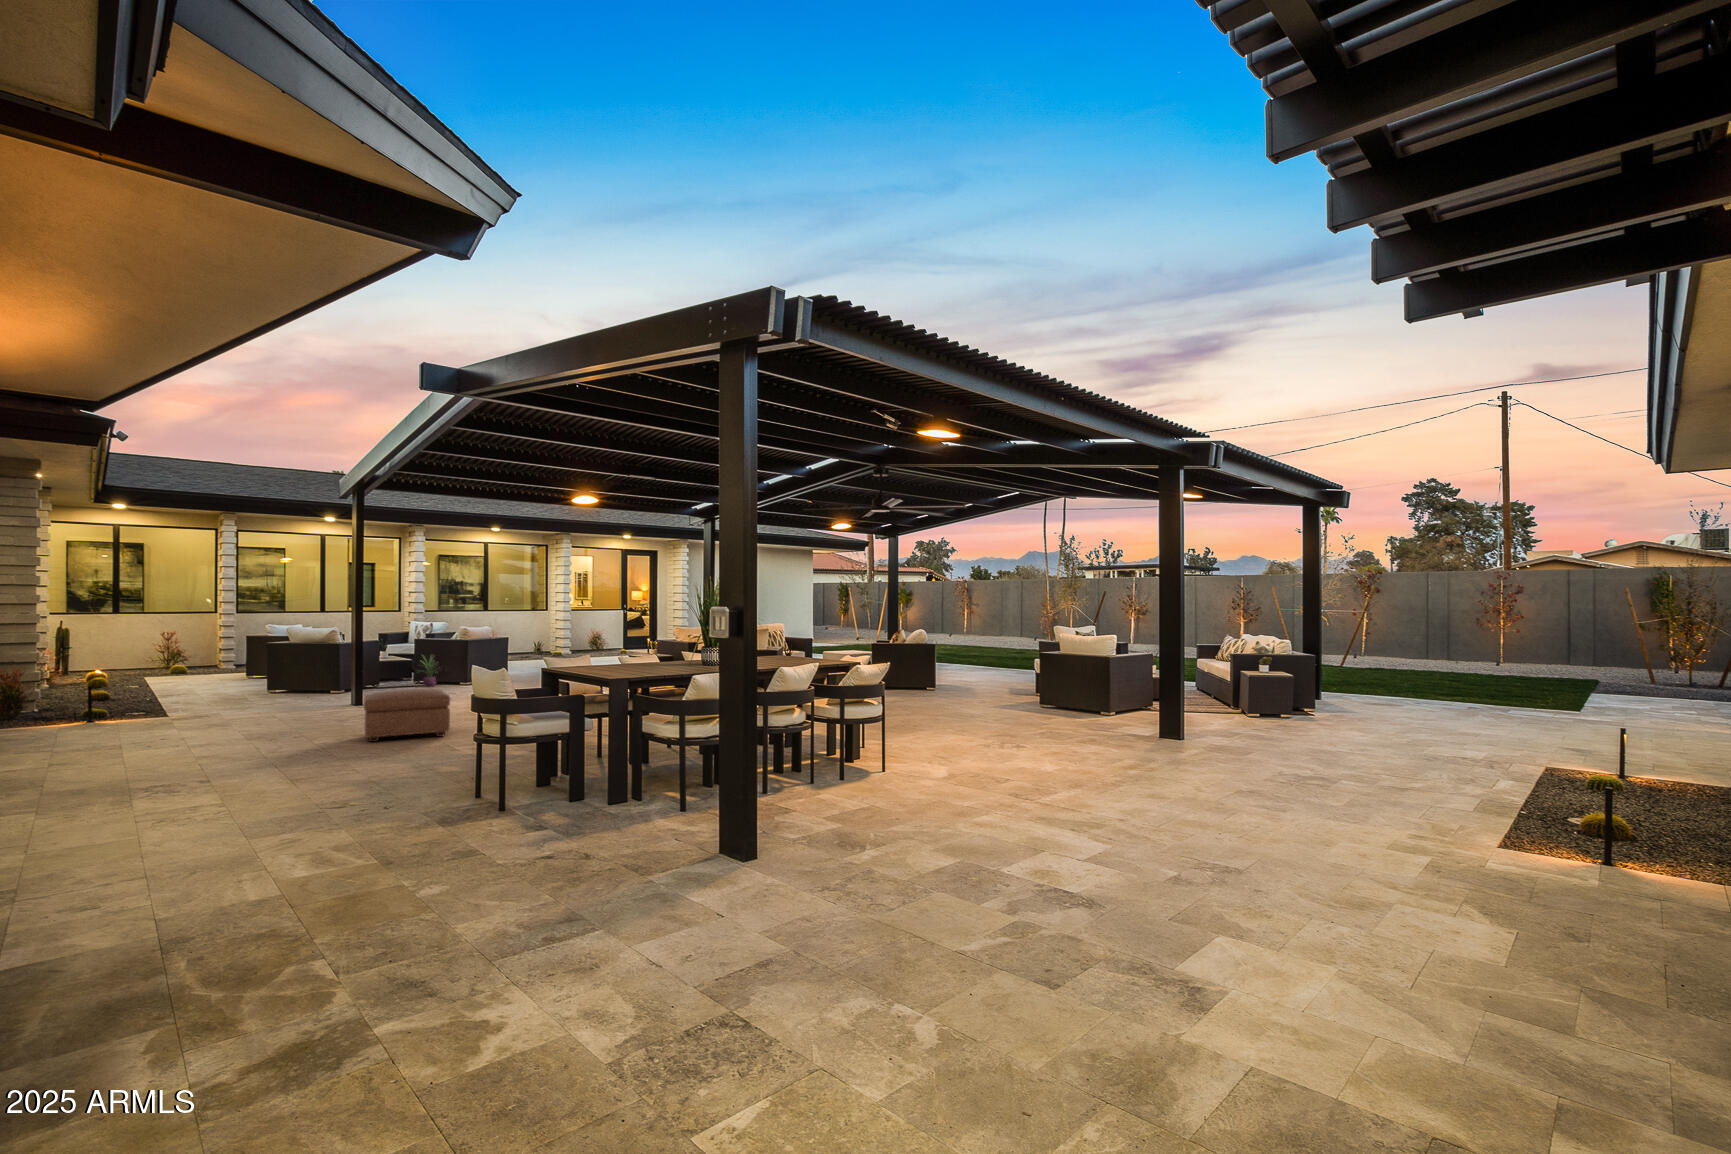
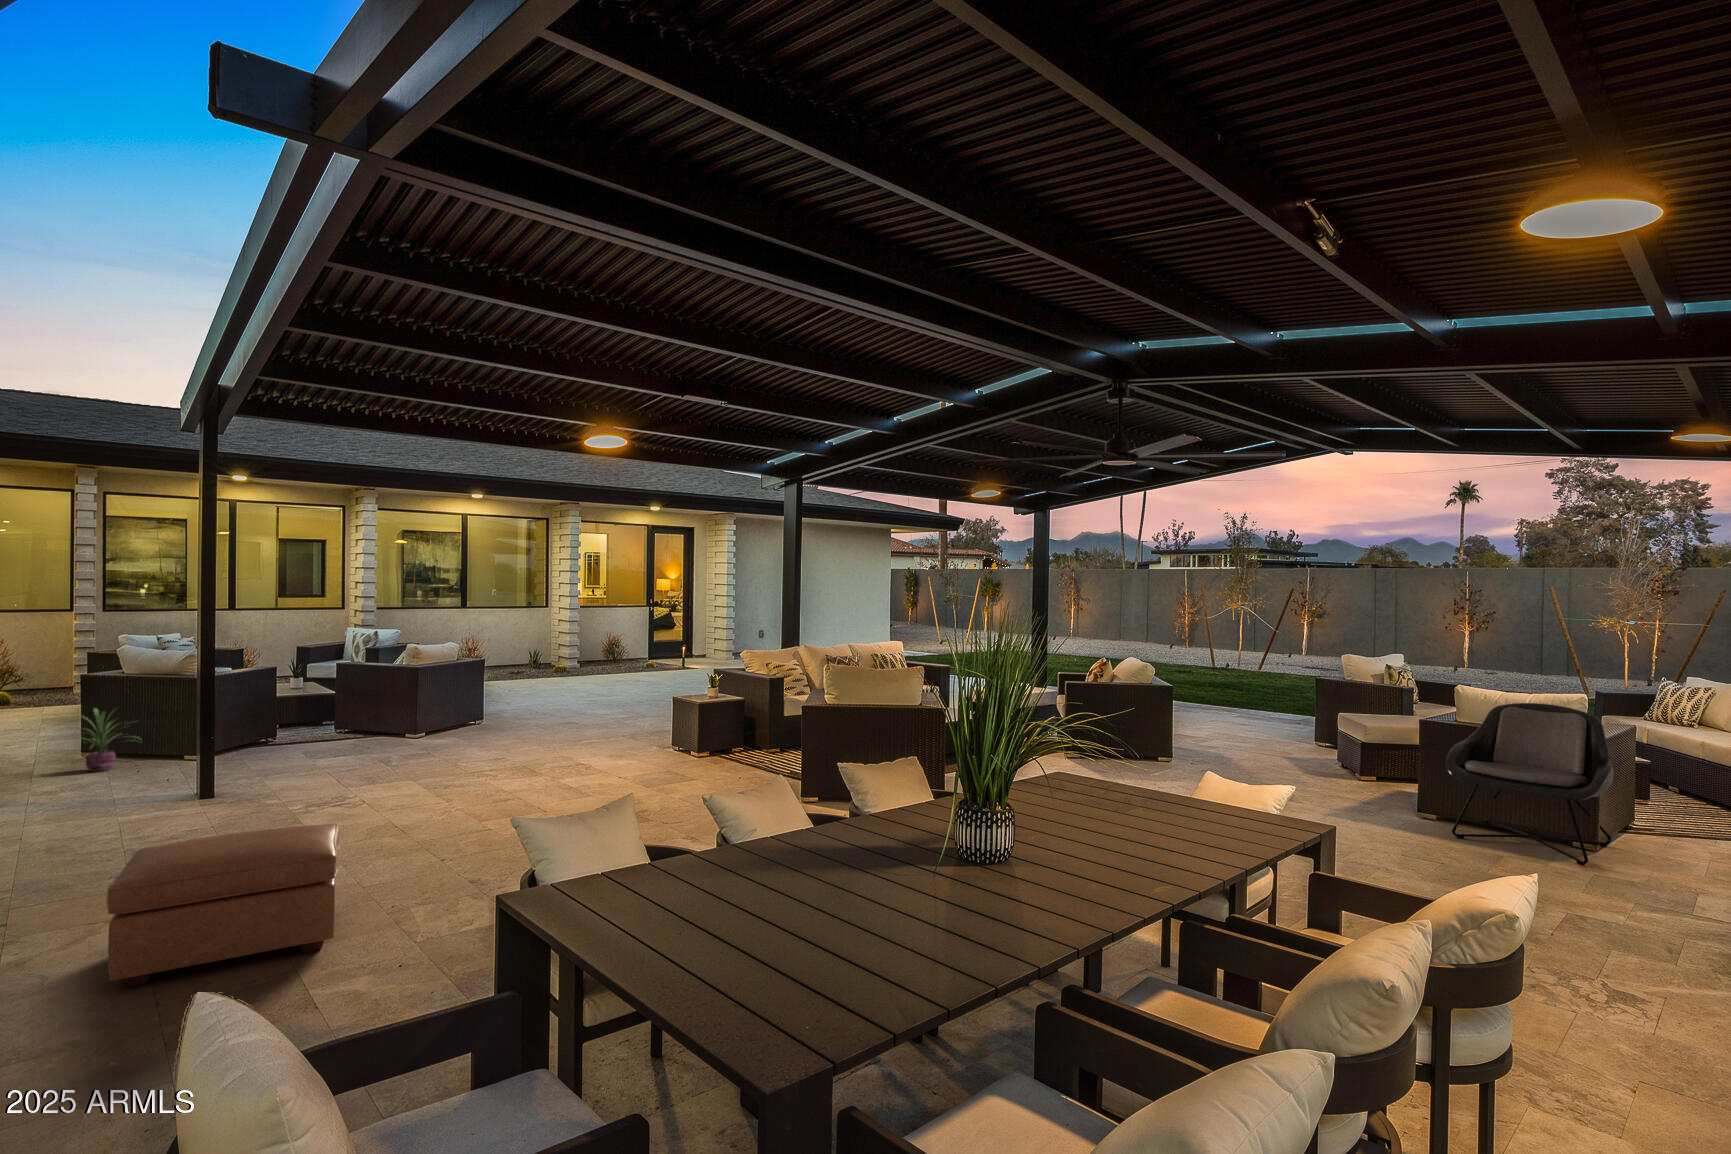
lounge chair: none [1015,643,1094,719] -> present [1445,703,1613,866]
decorative plant: present [423,655,436,687] -> present [64,708,119,772]

